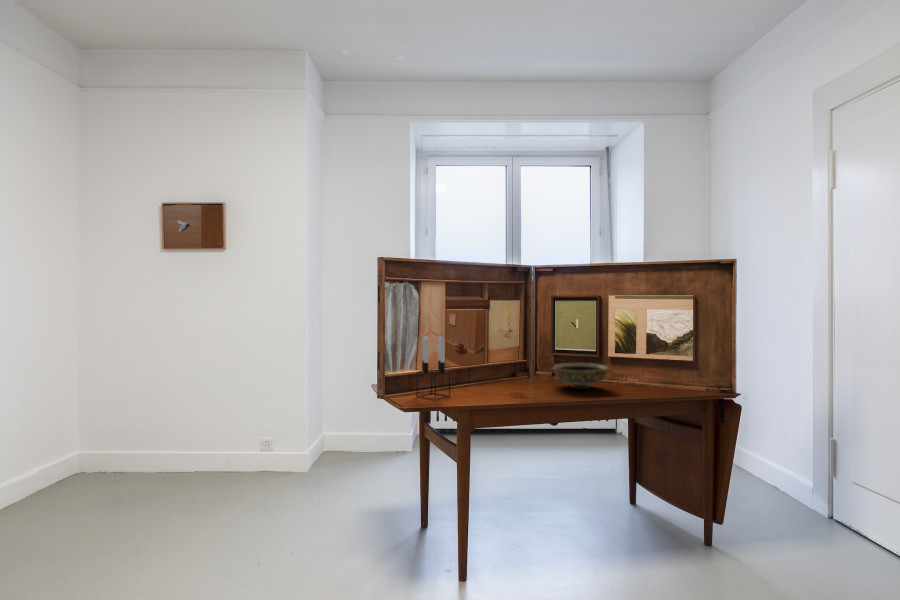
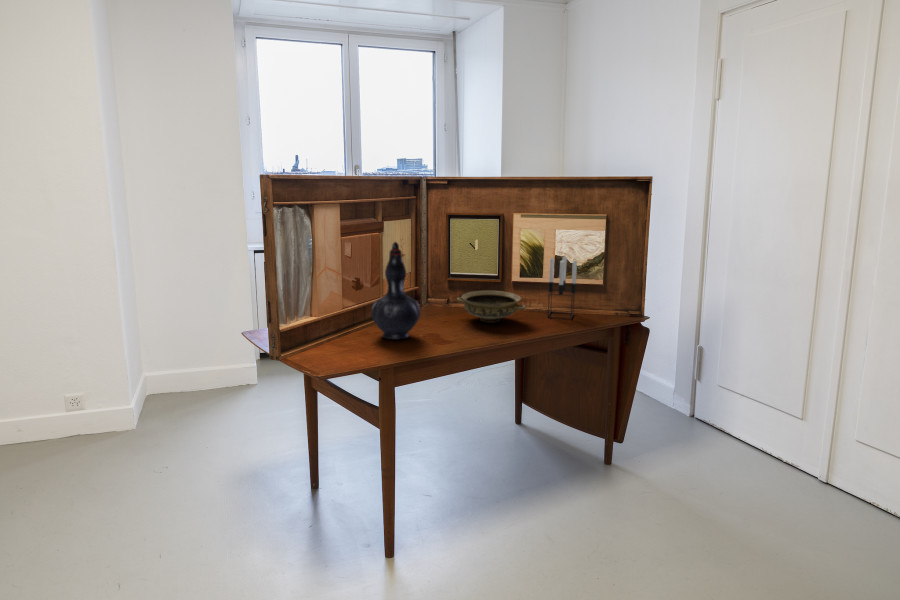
decorative vase: none [466,311,507,394] -> present [372,242,420,340]
candle holder: present [417,336,450,399] -> present [548,257,577,319]

